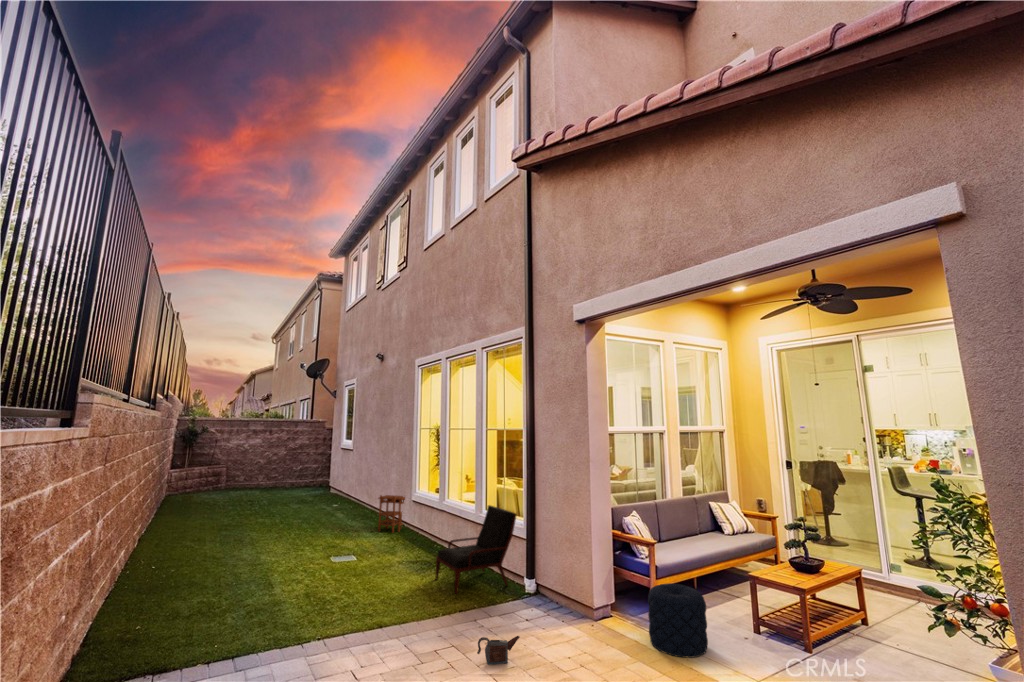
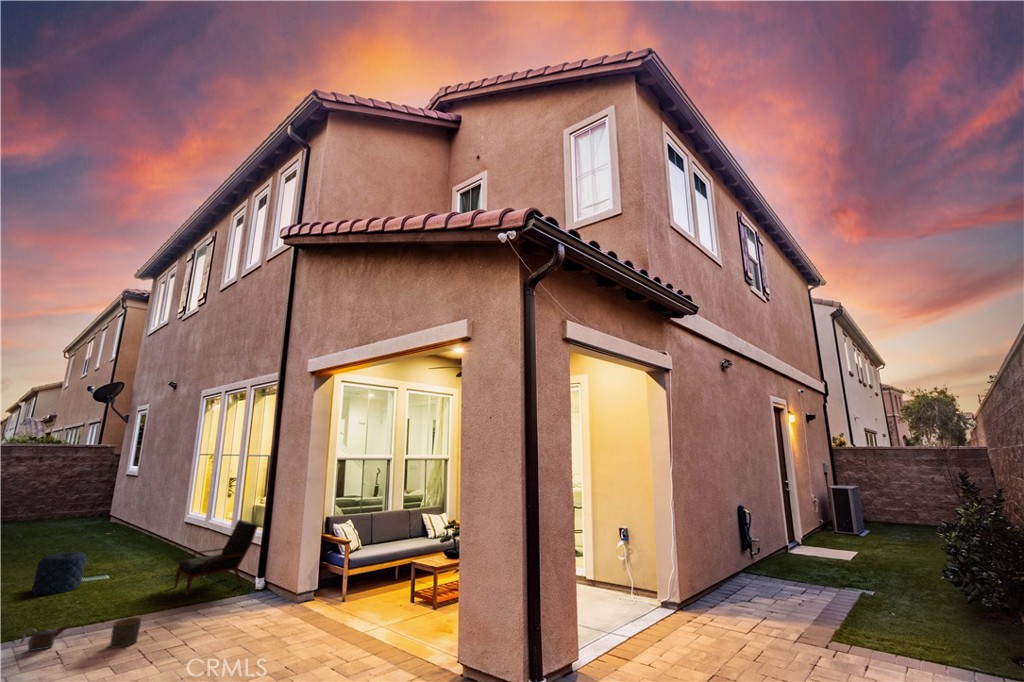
side table: present [378,495,405,533] -> none [142,518,182,554]
pouf: present [648,583,708,658] -> present [32,552,86,595]
planter: none [418,628,446,668] -> present [110,617,141,648]
watering can: present [477,636,520,665] -> present [21,624,70,651]

